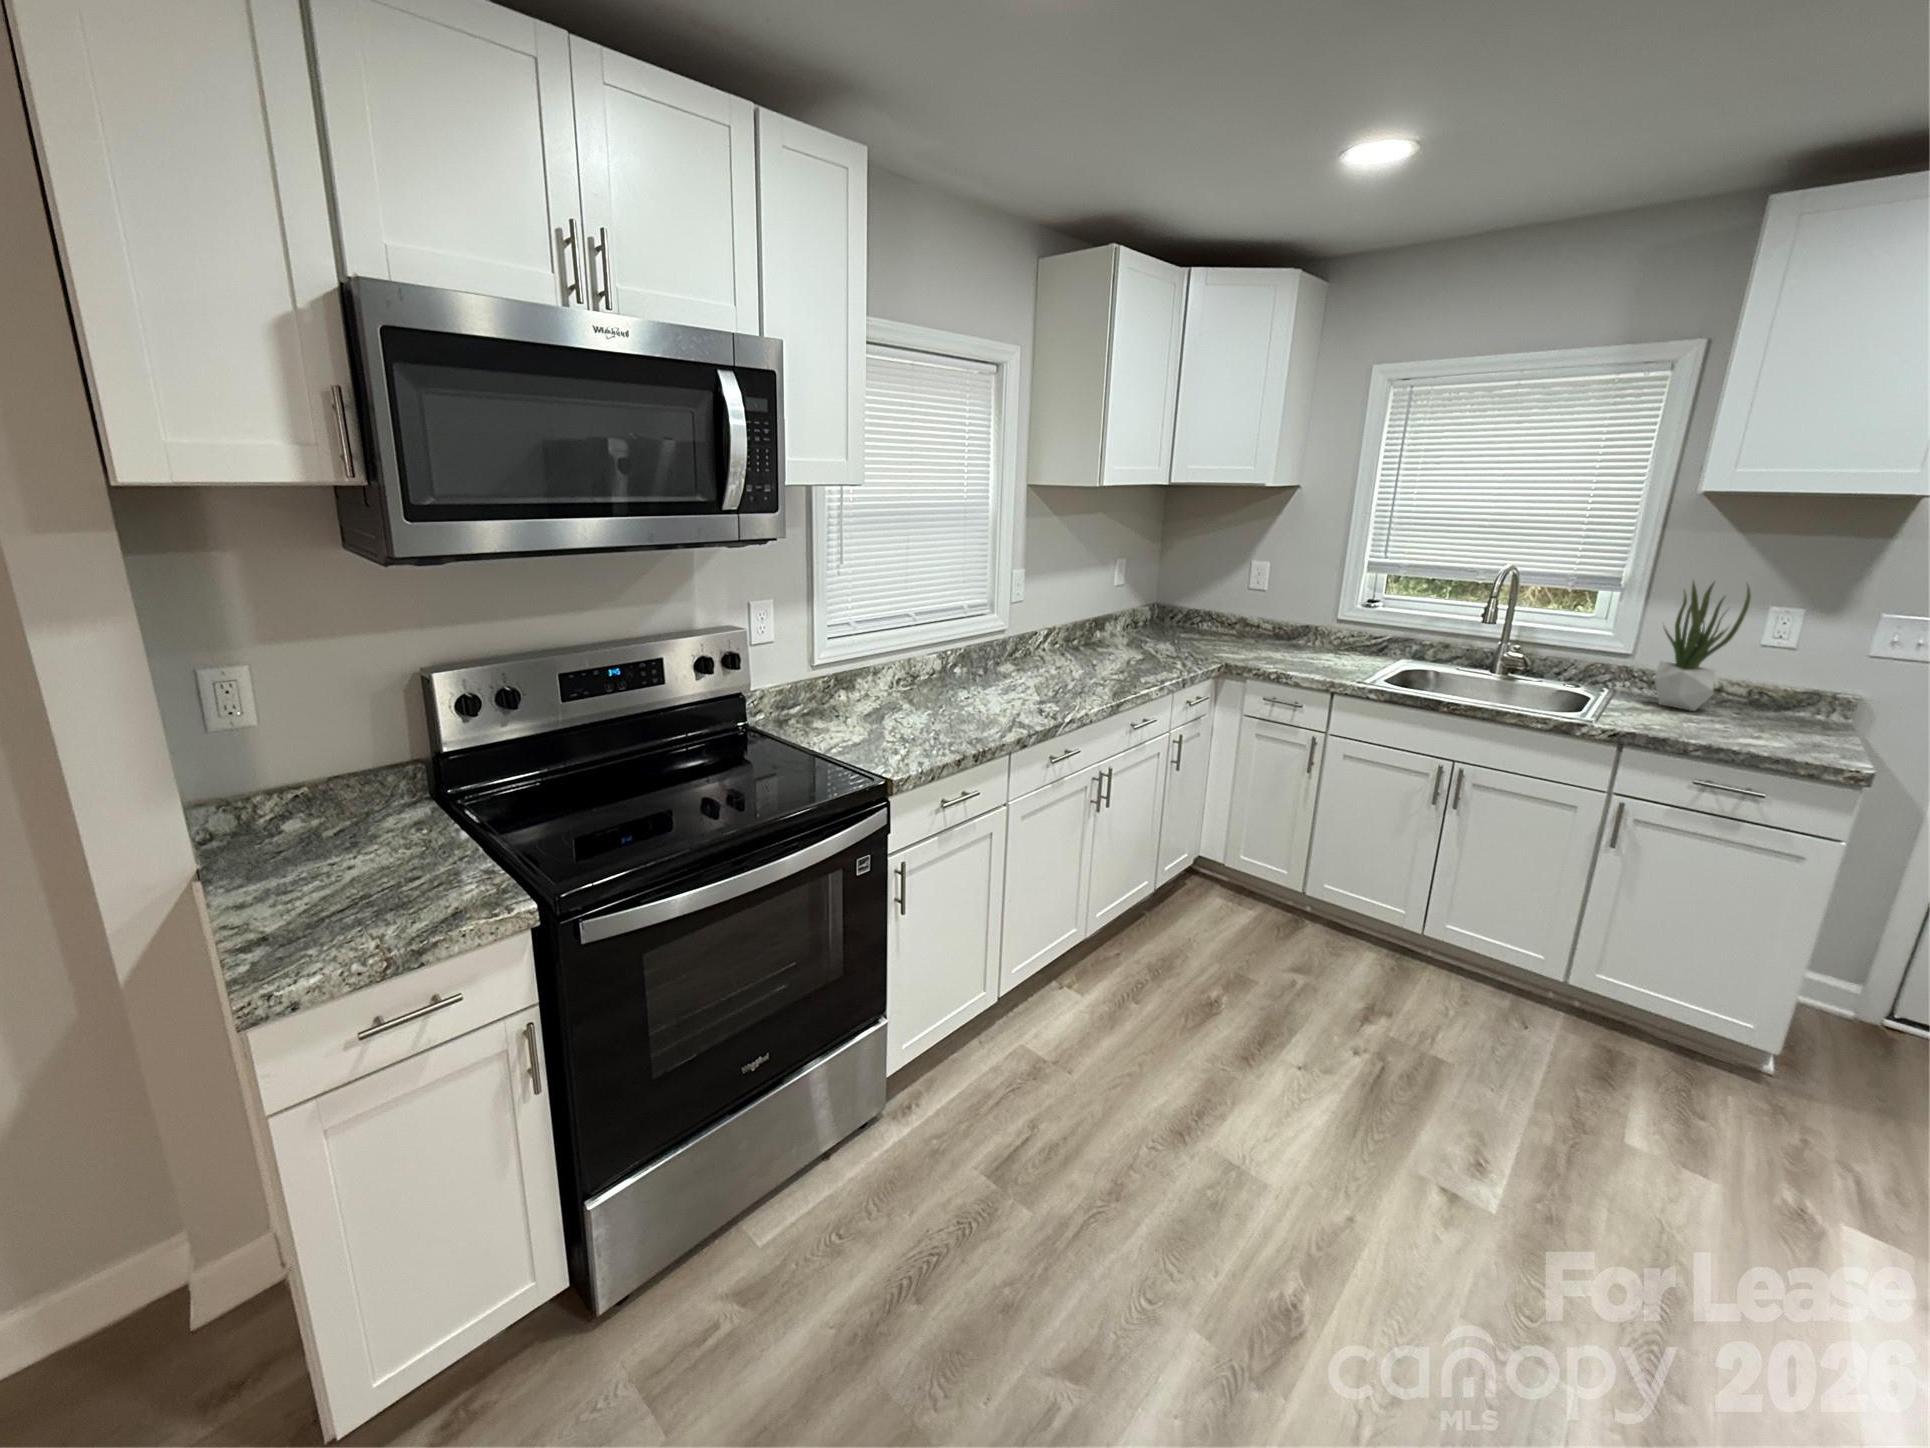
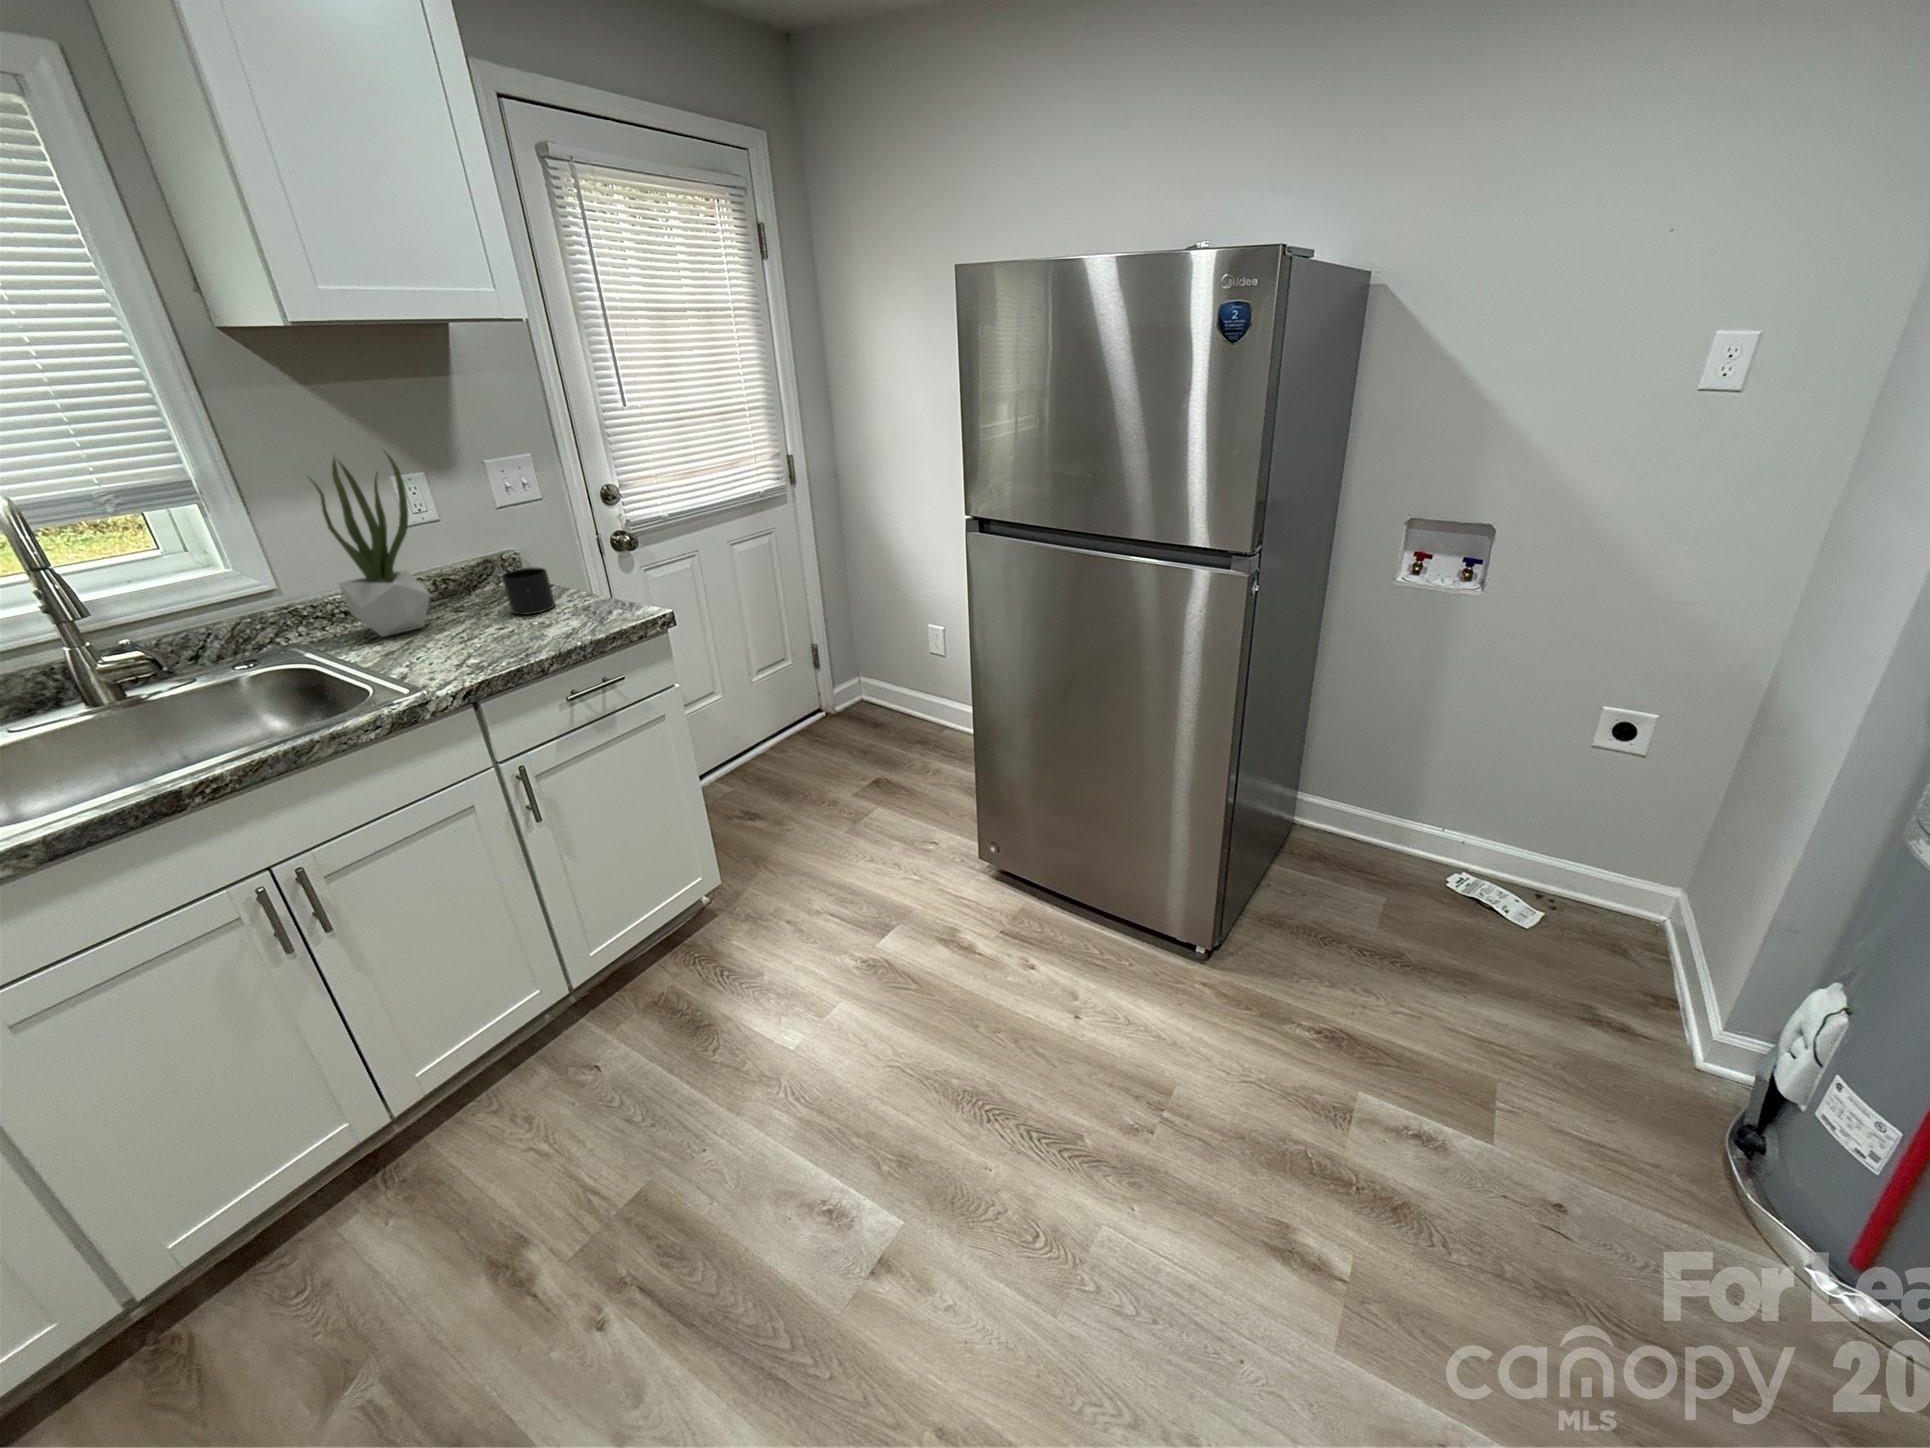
mug: none [1761,696,1818,736] -> present [502,567,555,615]

